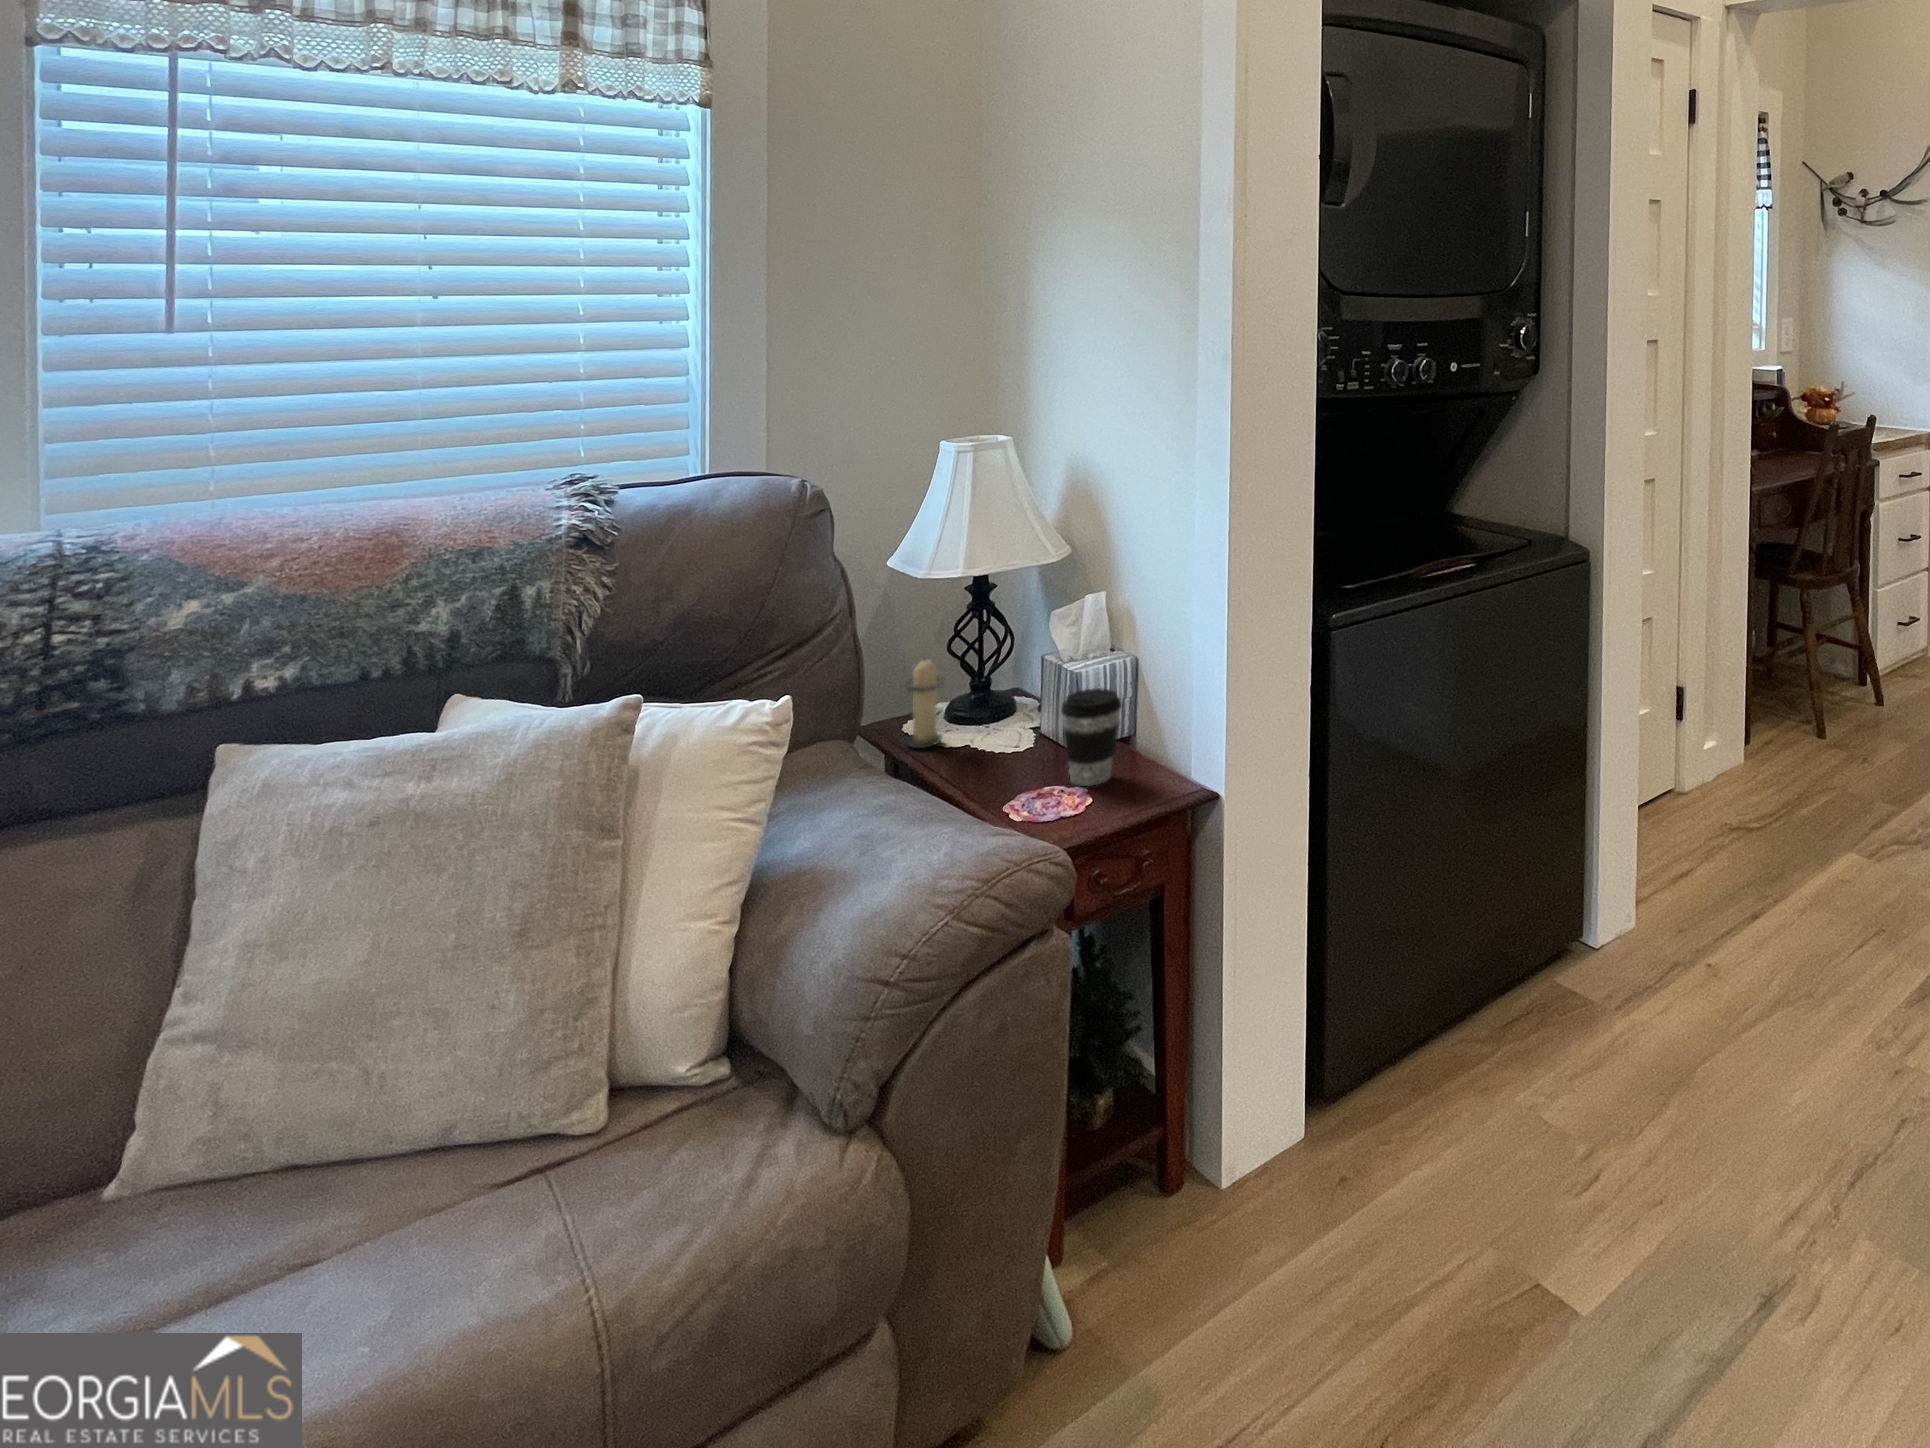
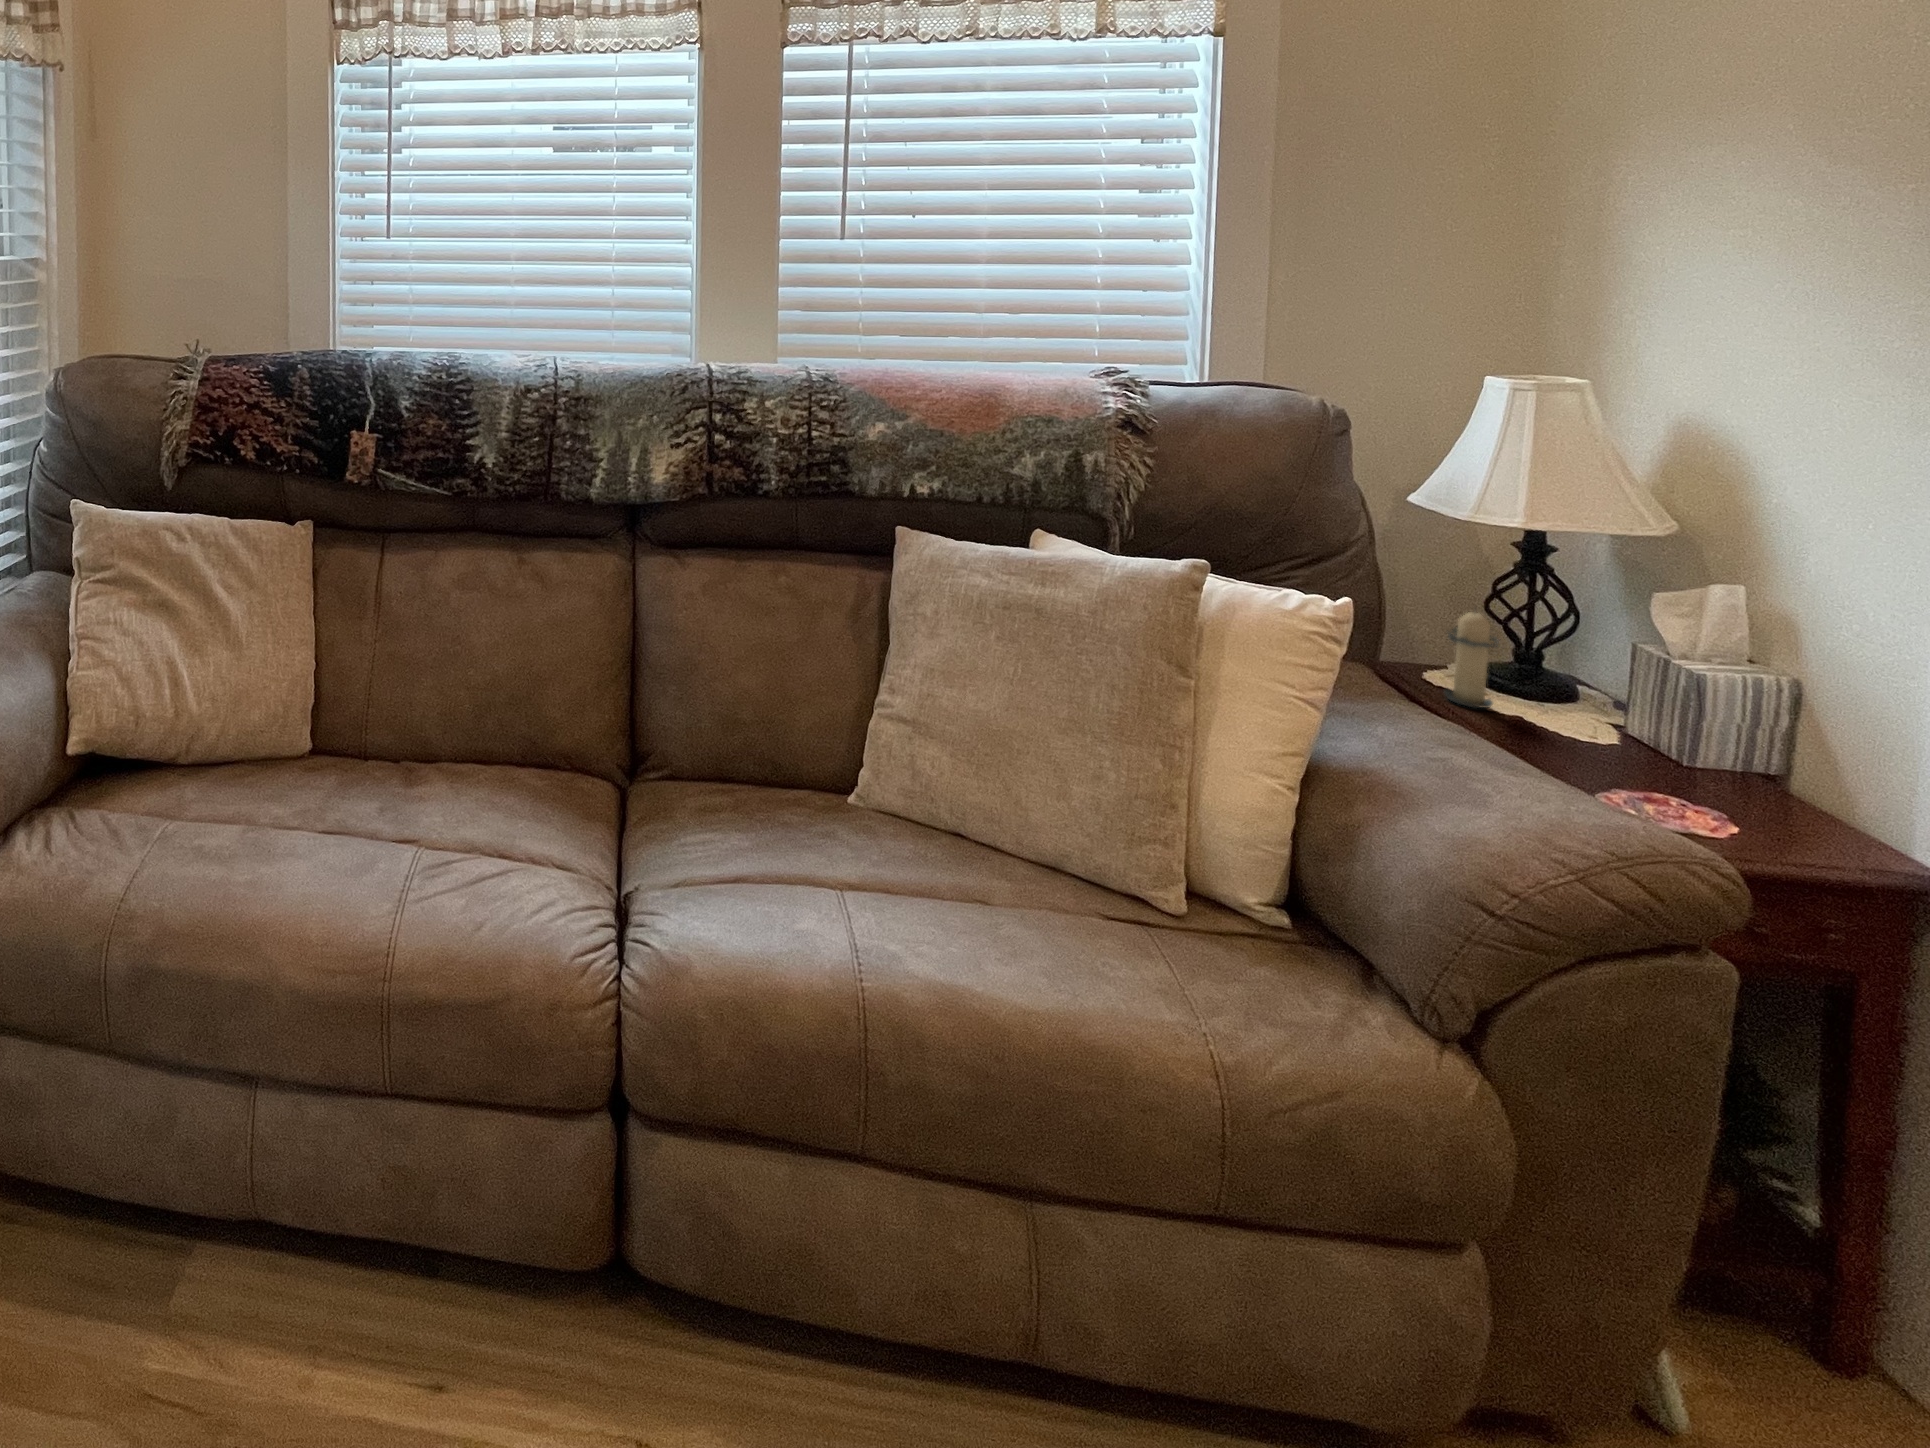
coffee cup: present [1061,688,1122,786] -> none [1710,704,1824,830]

